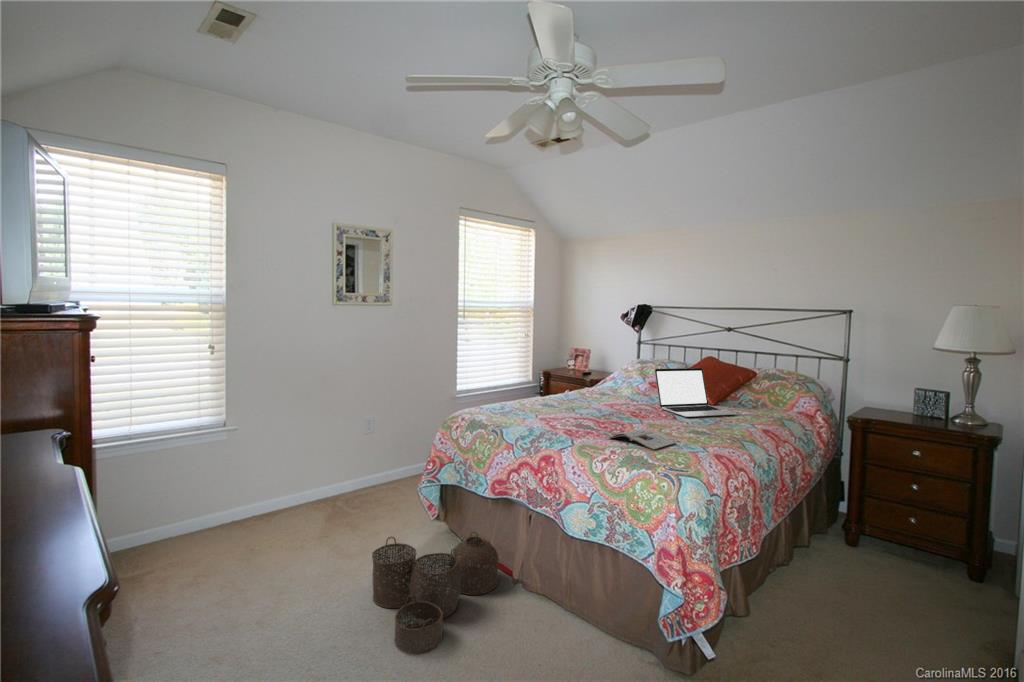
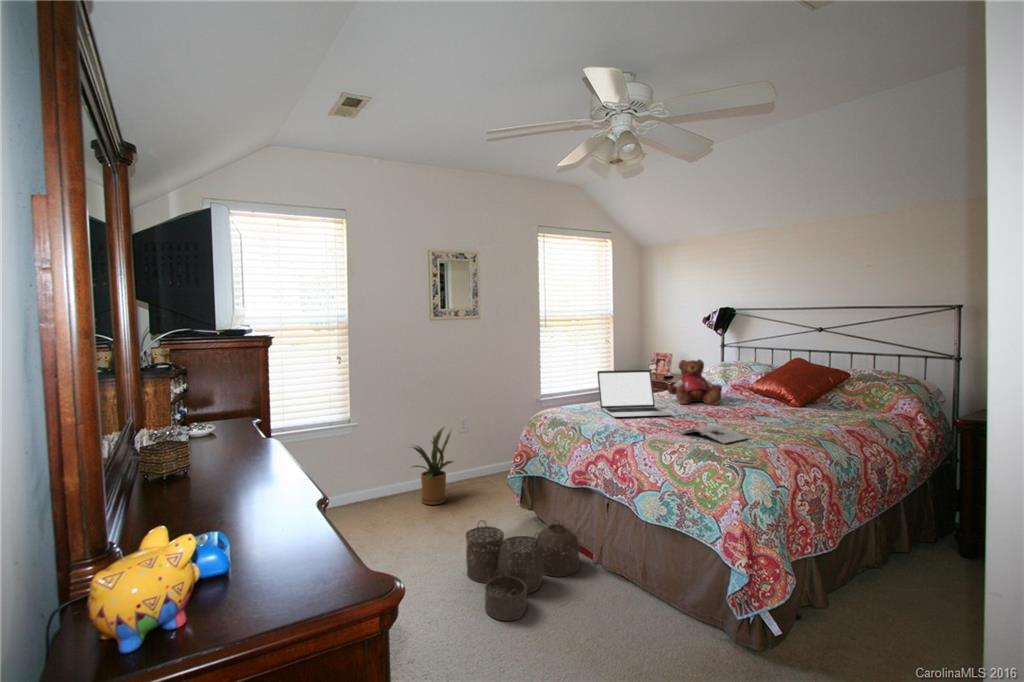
teddy bear: none [588,356,642,404] -> present [668,359,722,405]
laptop: present [655,368,736,417] -> present [597,370,671,417]
house plant: none [302,427,360,515] -> present [412,427,453,505]

